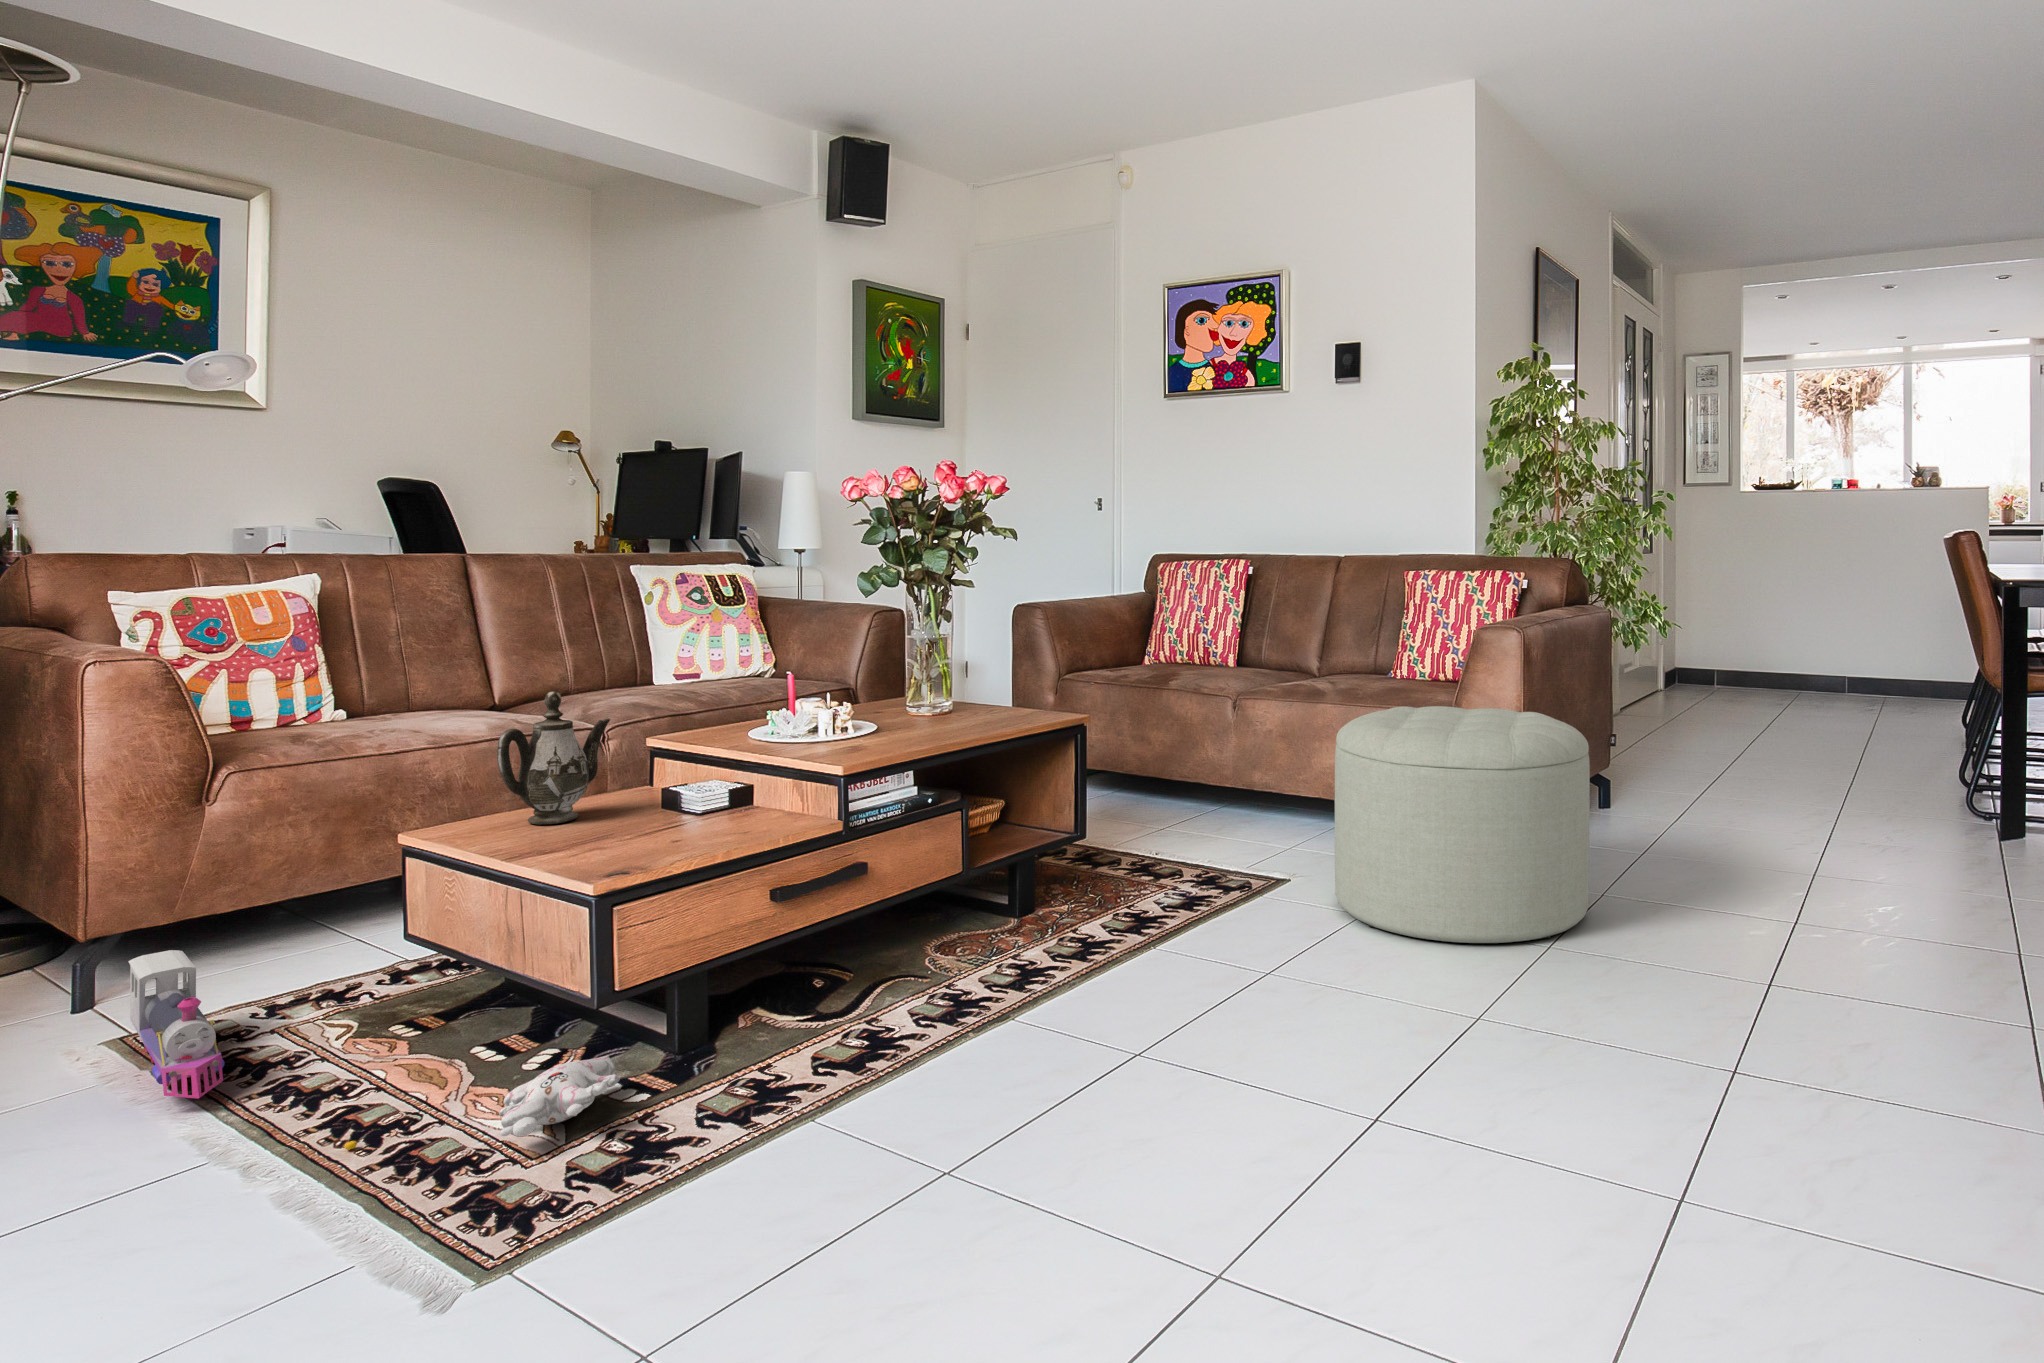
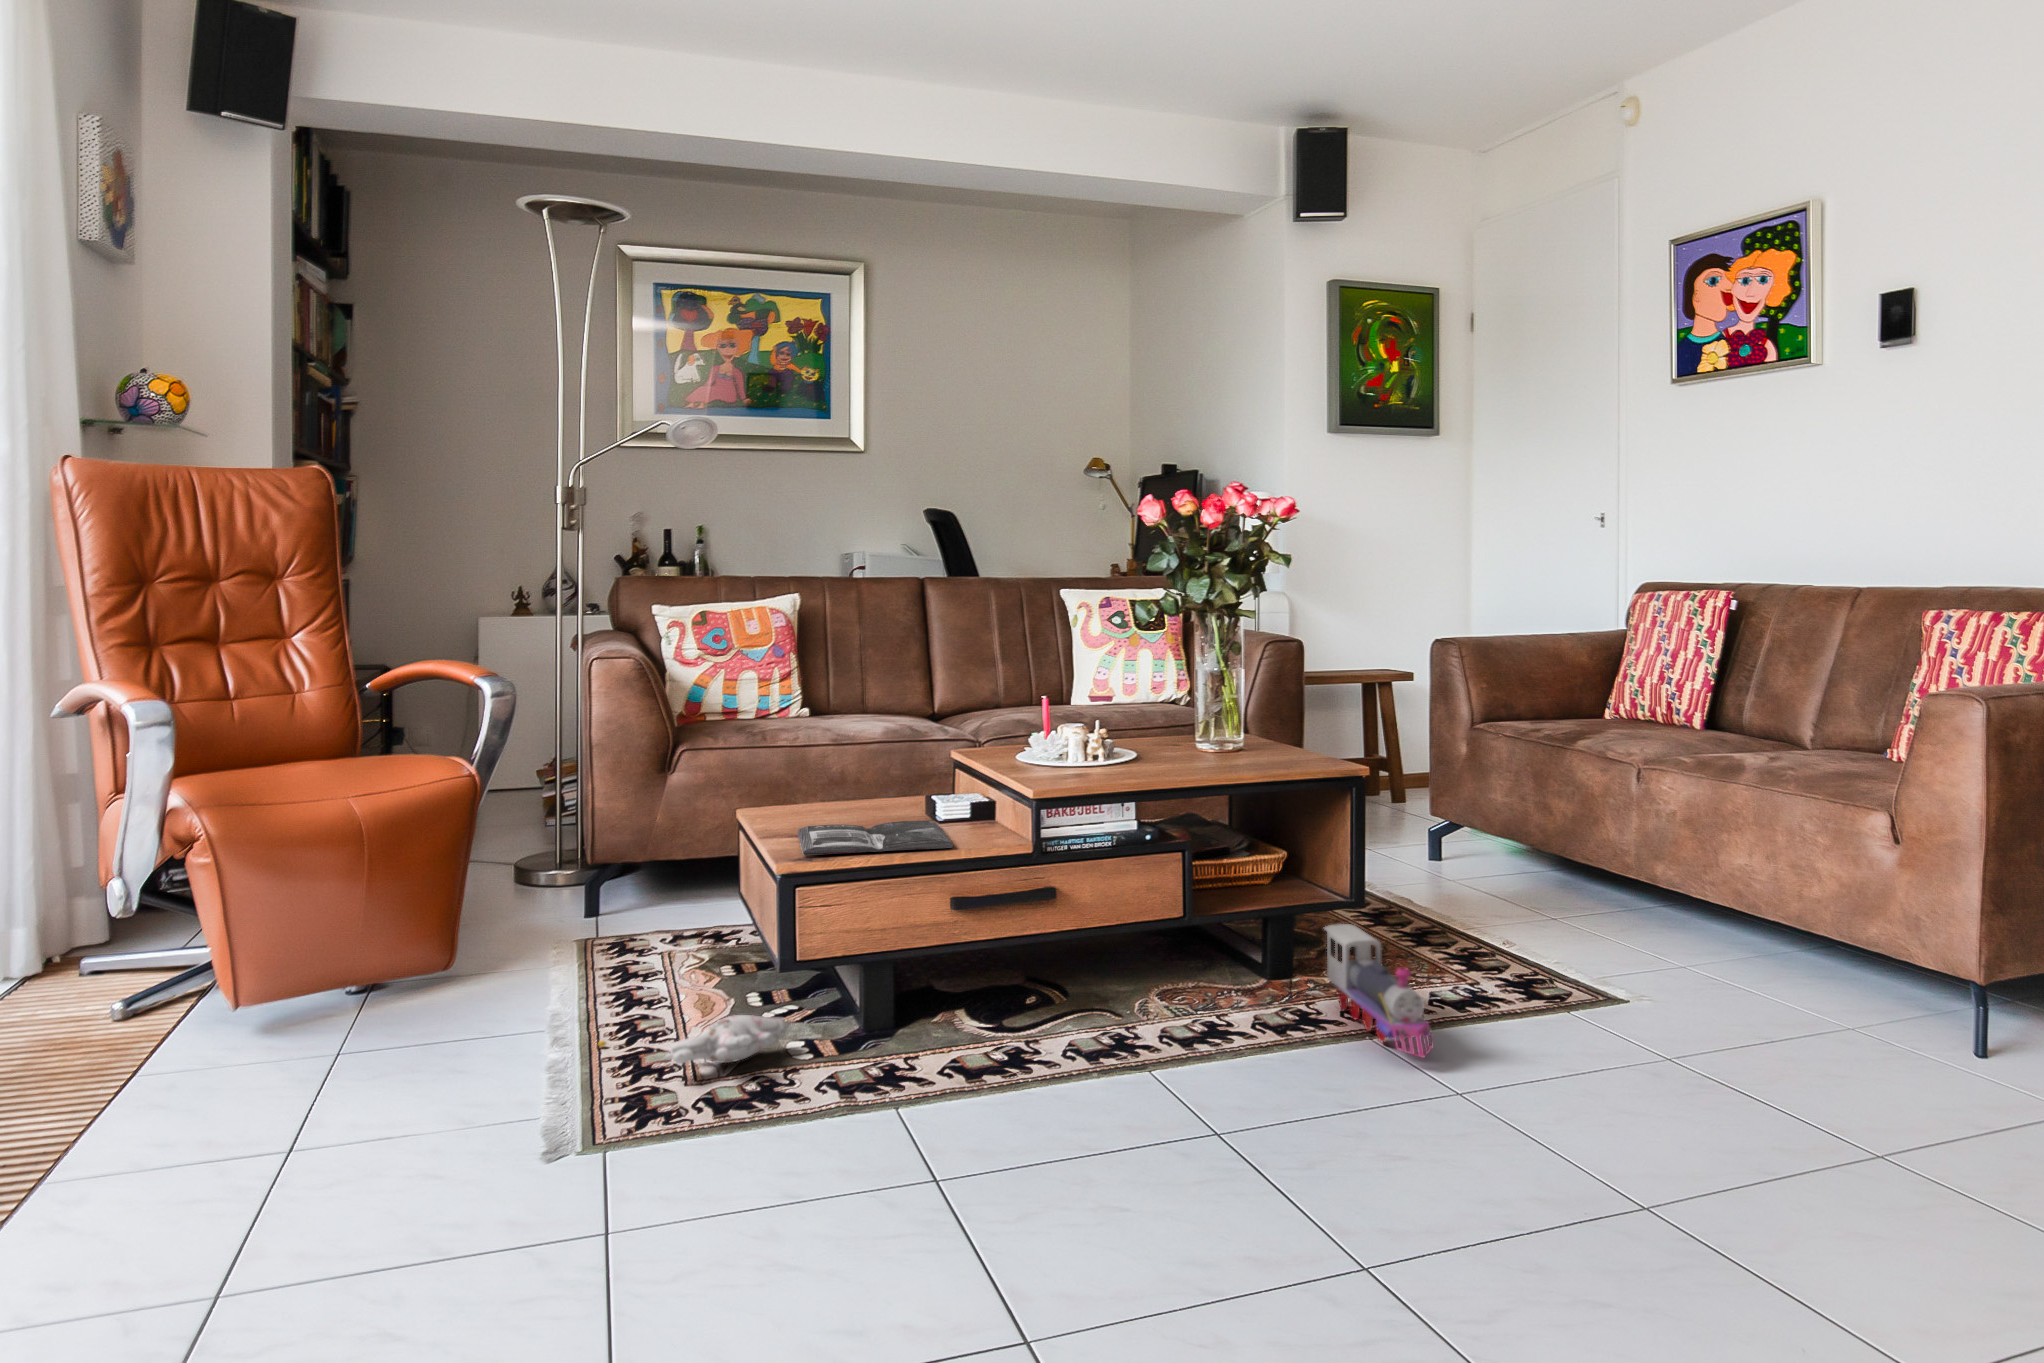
teapot: present [497,691,610,824] -> none [793,696,891,814]
ottoman: present [1335,706,1590,943] -> none [1641,790,2029,1140]
magazine: none [550,815,764,871] -> present [798,820,953,855]
toy train: present [128,950,225,1098] -> present [1324,924,1433,1058]

